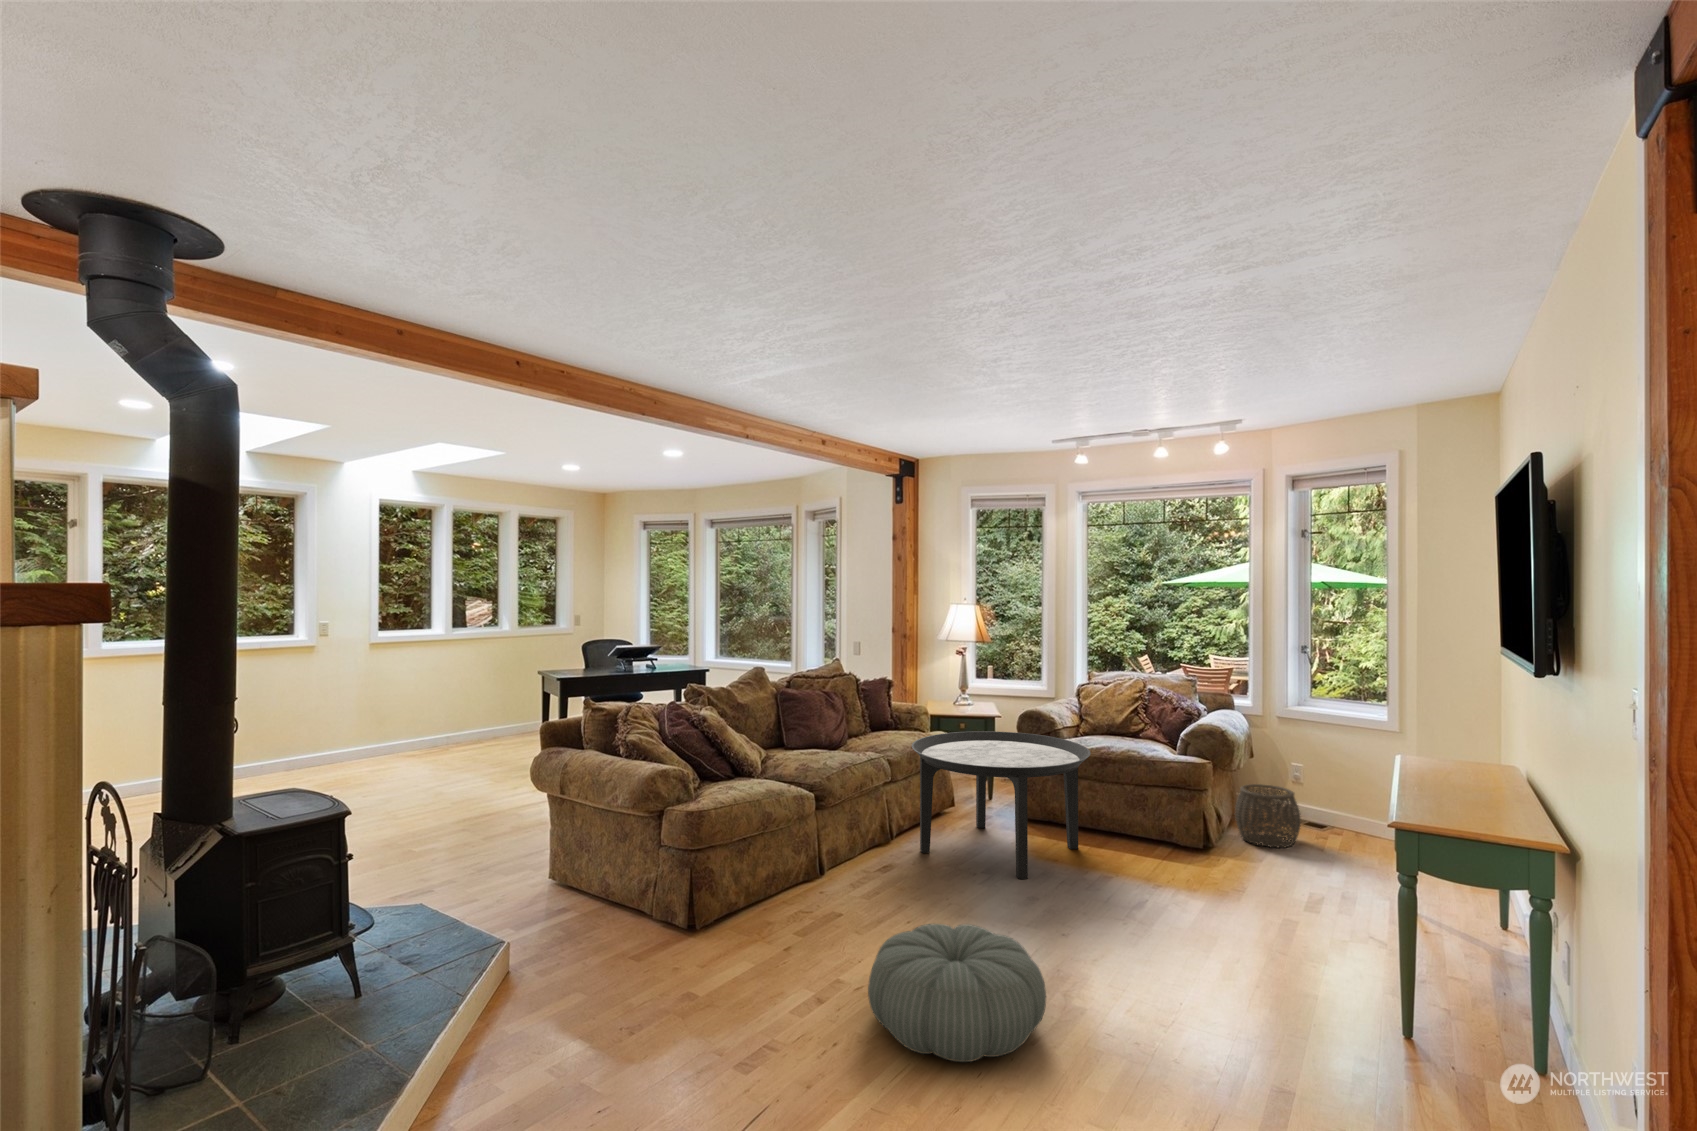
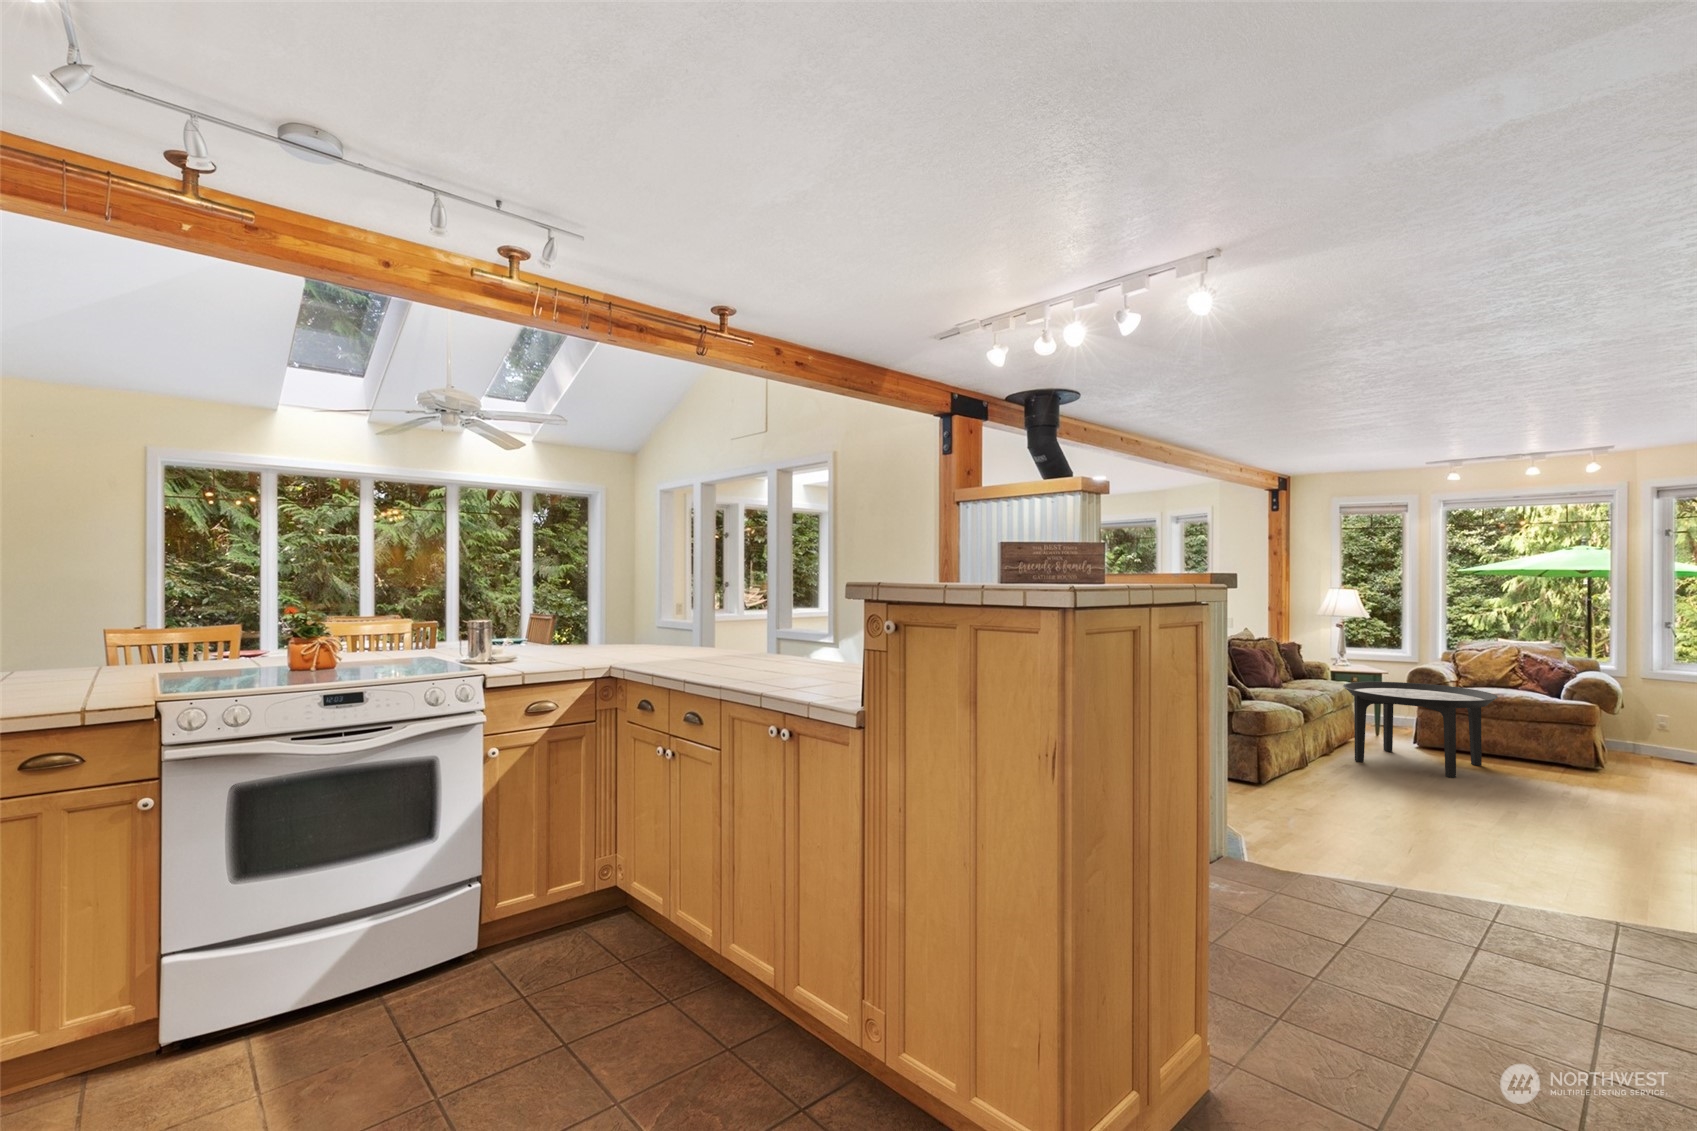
woven basket: present [1235,784,1301,847] -> none [1612,727,1676,773]
pouf: present [868,924,1046,1062] -> none [1410,779,1539,843]

